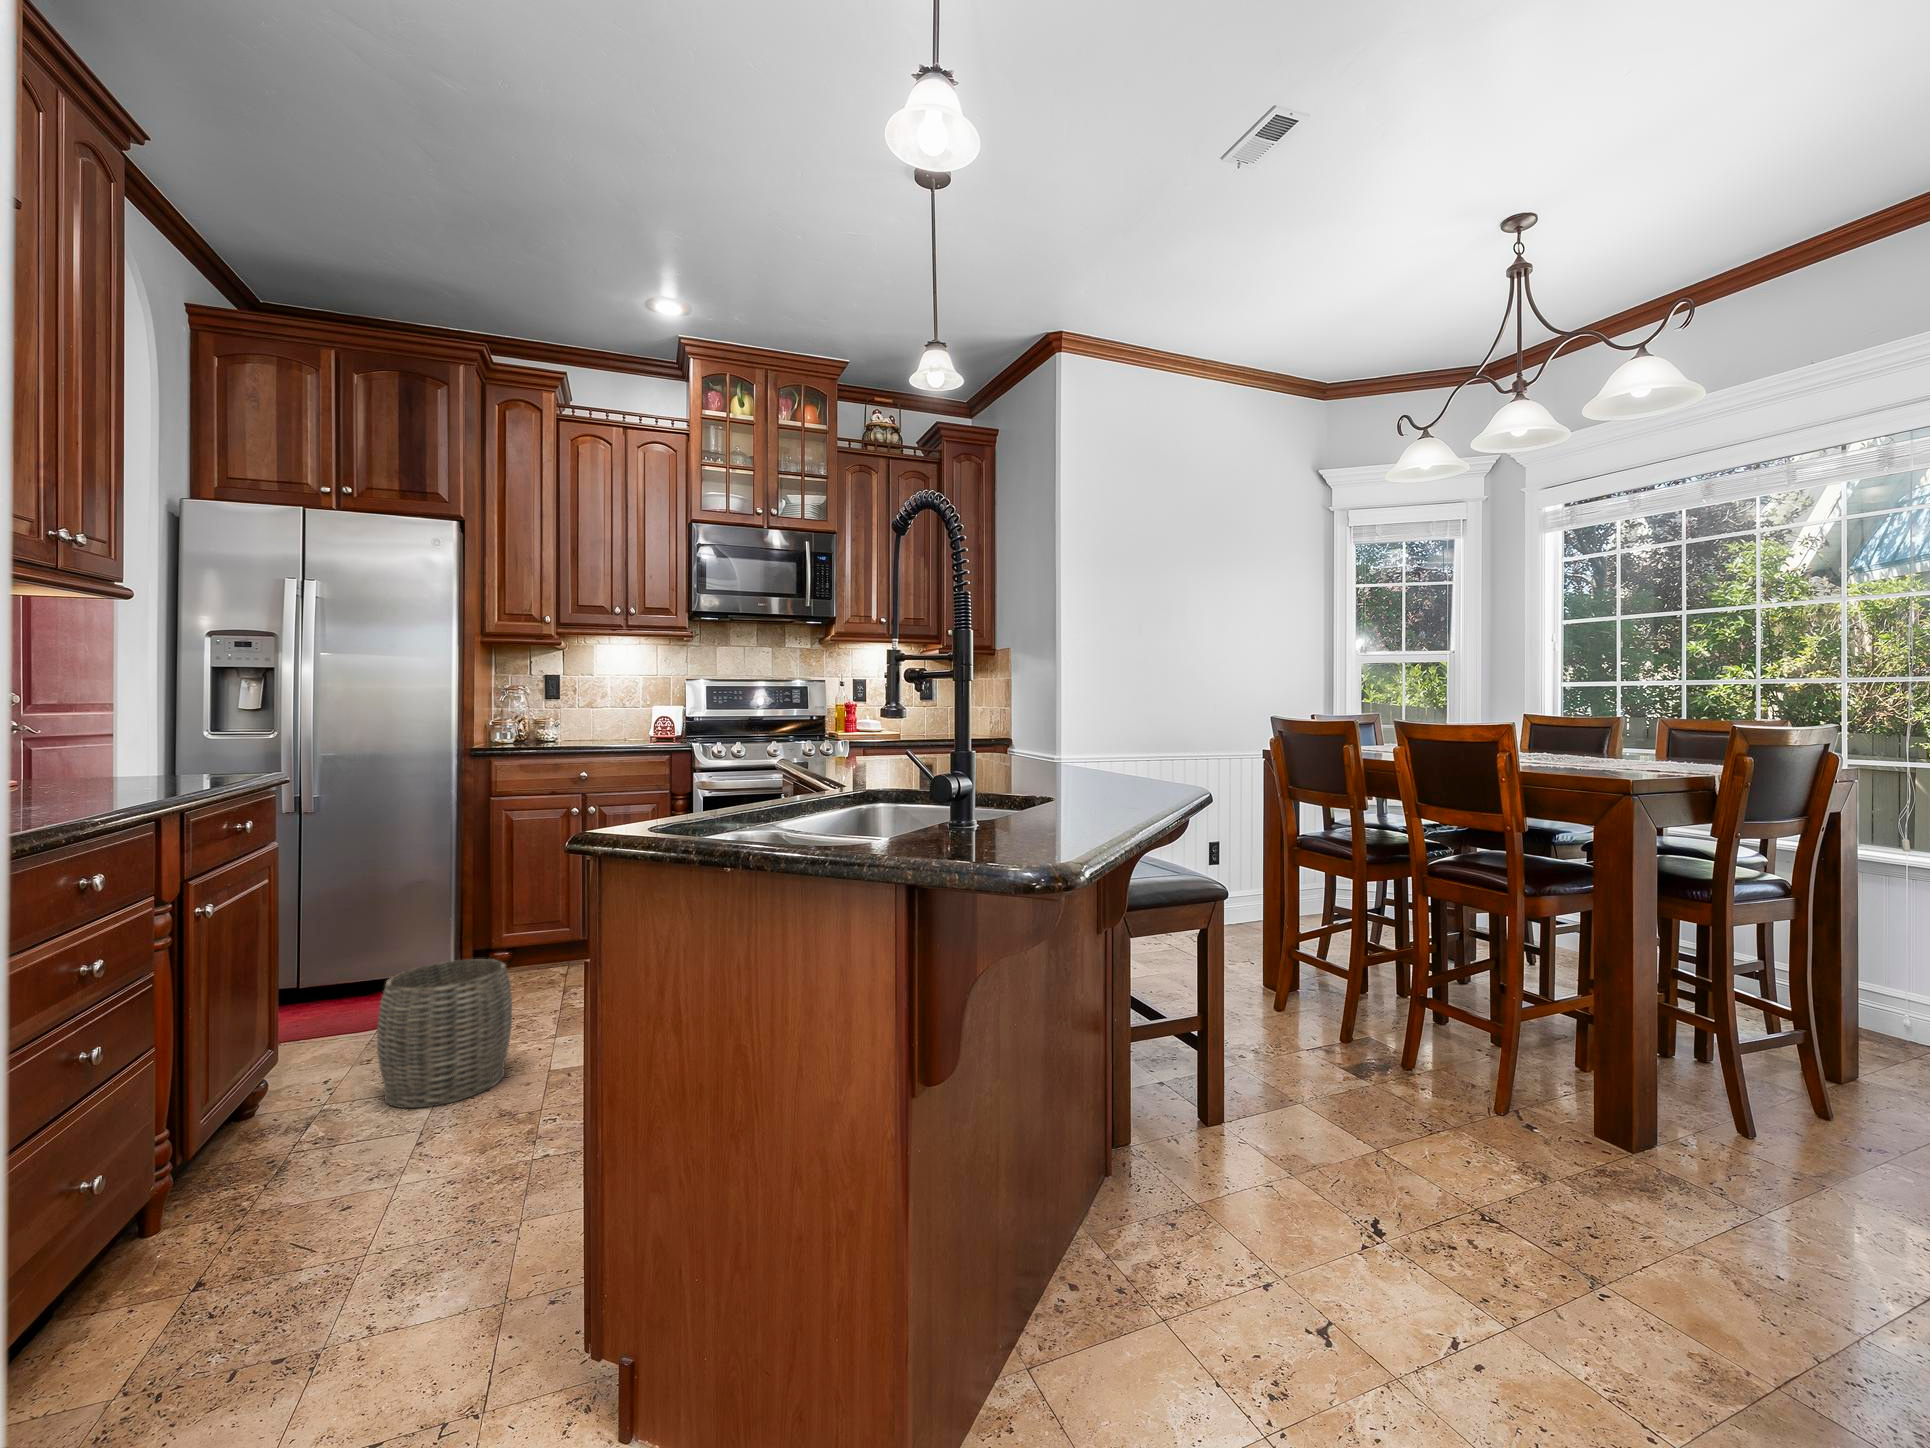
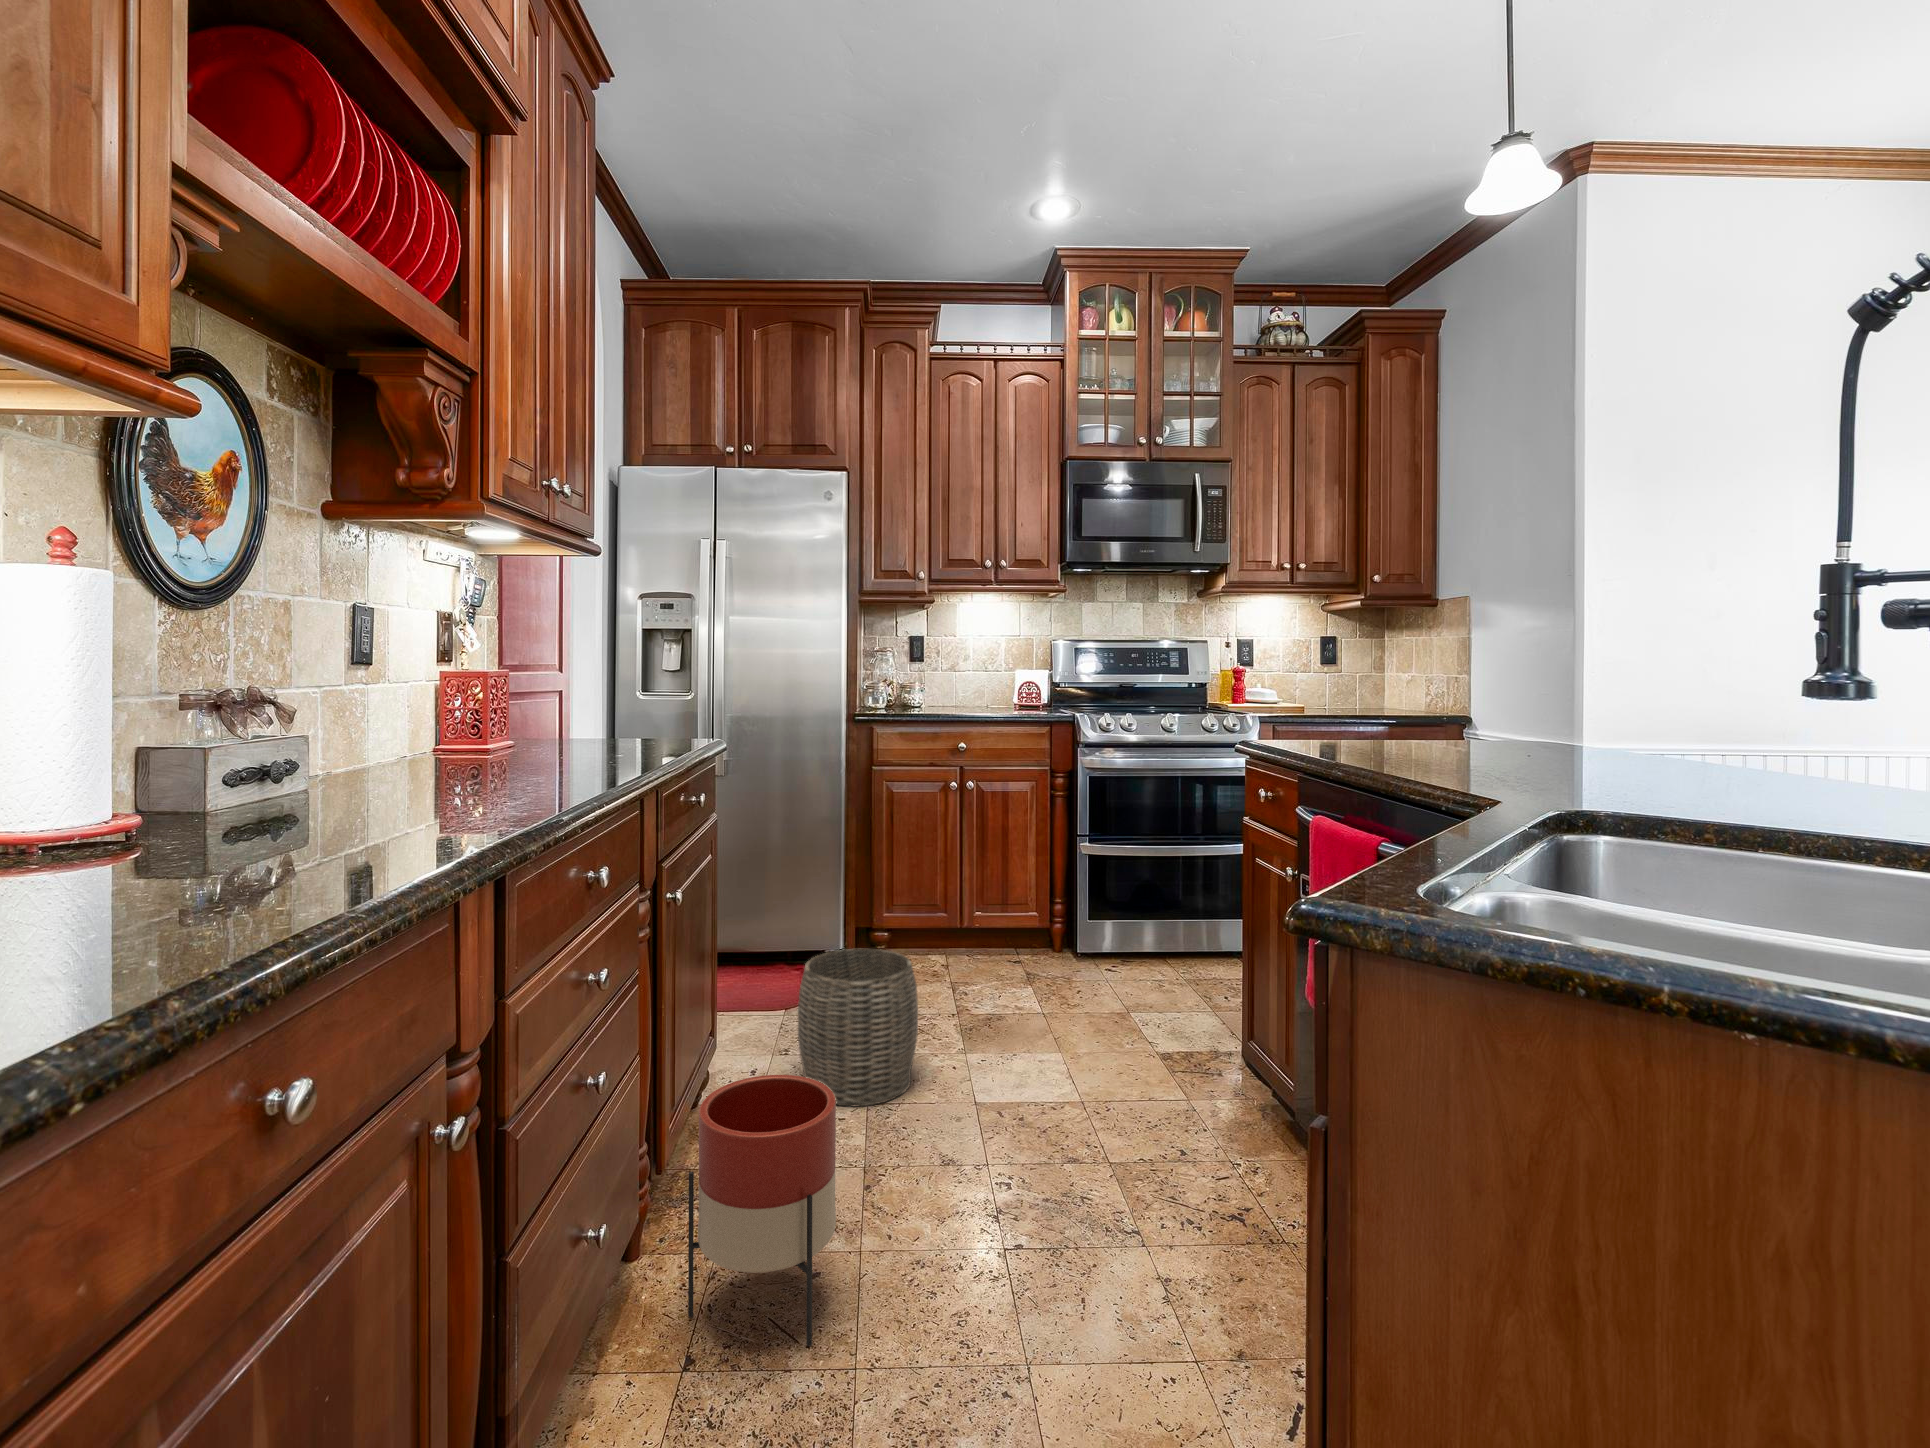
planter: none [202,1062,379,1309] -> present [688,1075,836,1346]

